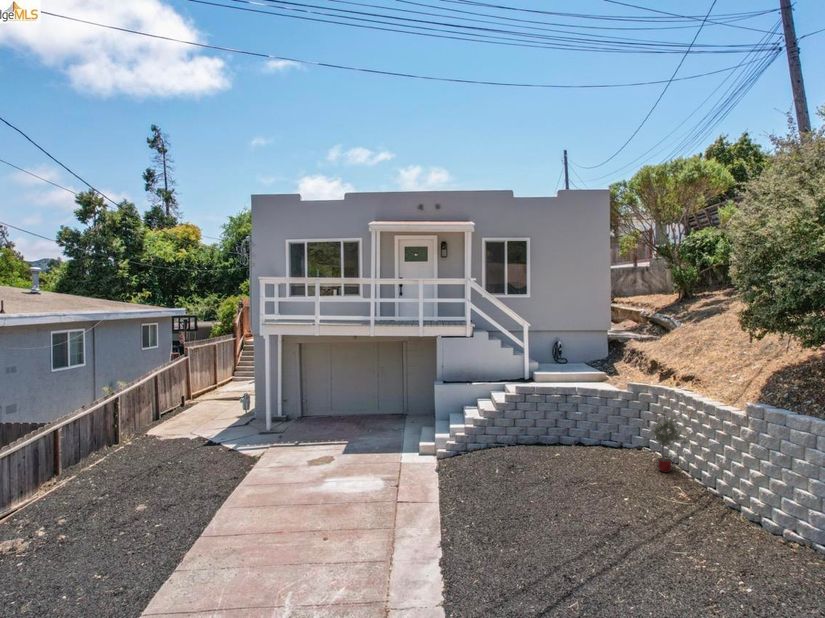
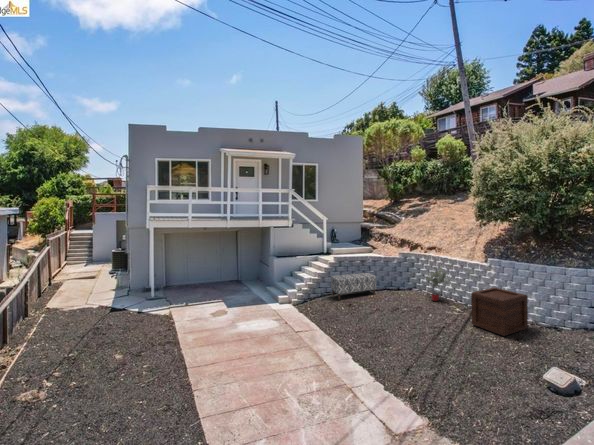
bench: none [505,412,575,452] -> present [331,273,376,300]
wooden crate: none [690,459,796,550] -> present [471,288,528,336]

